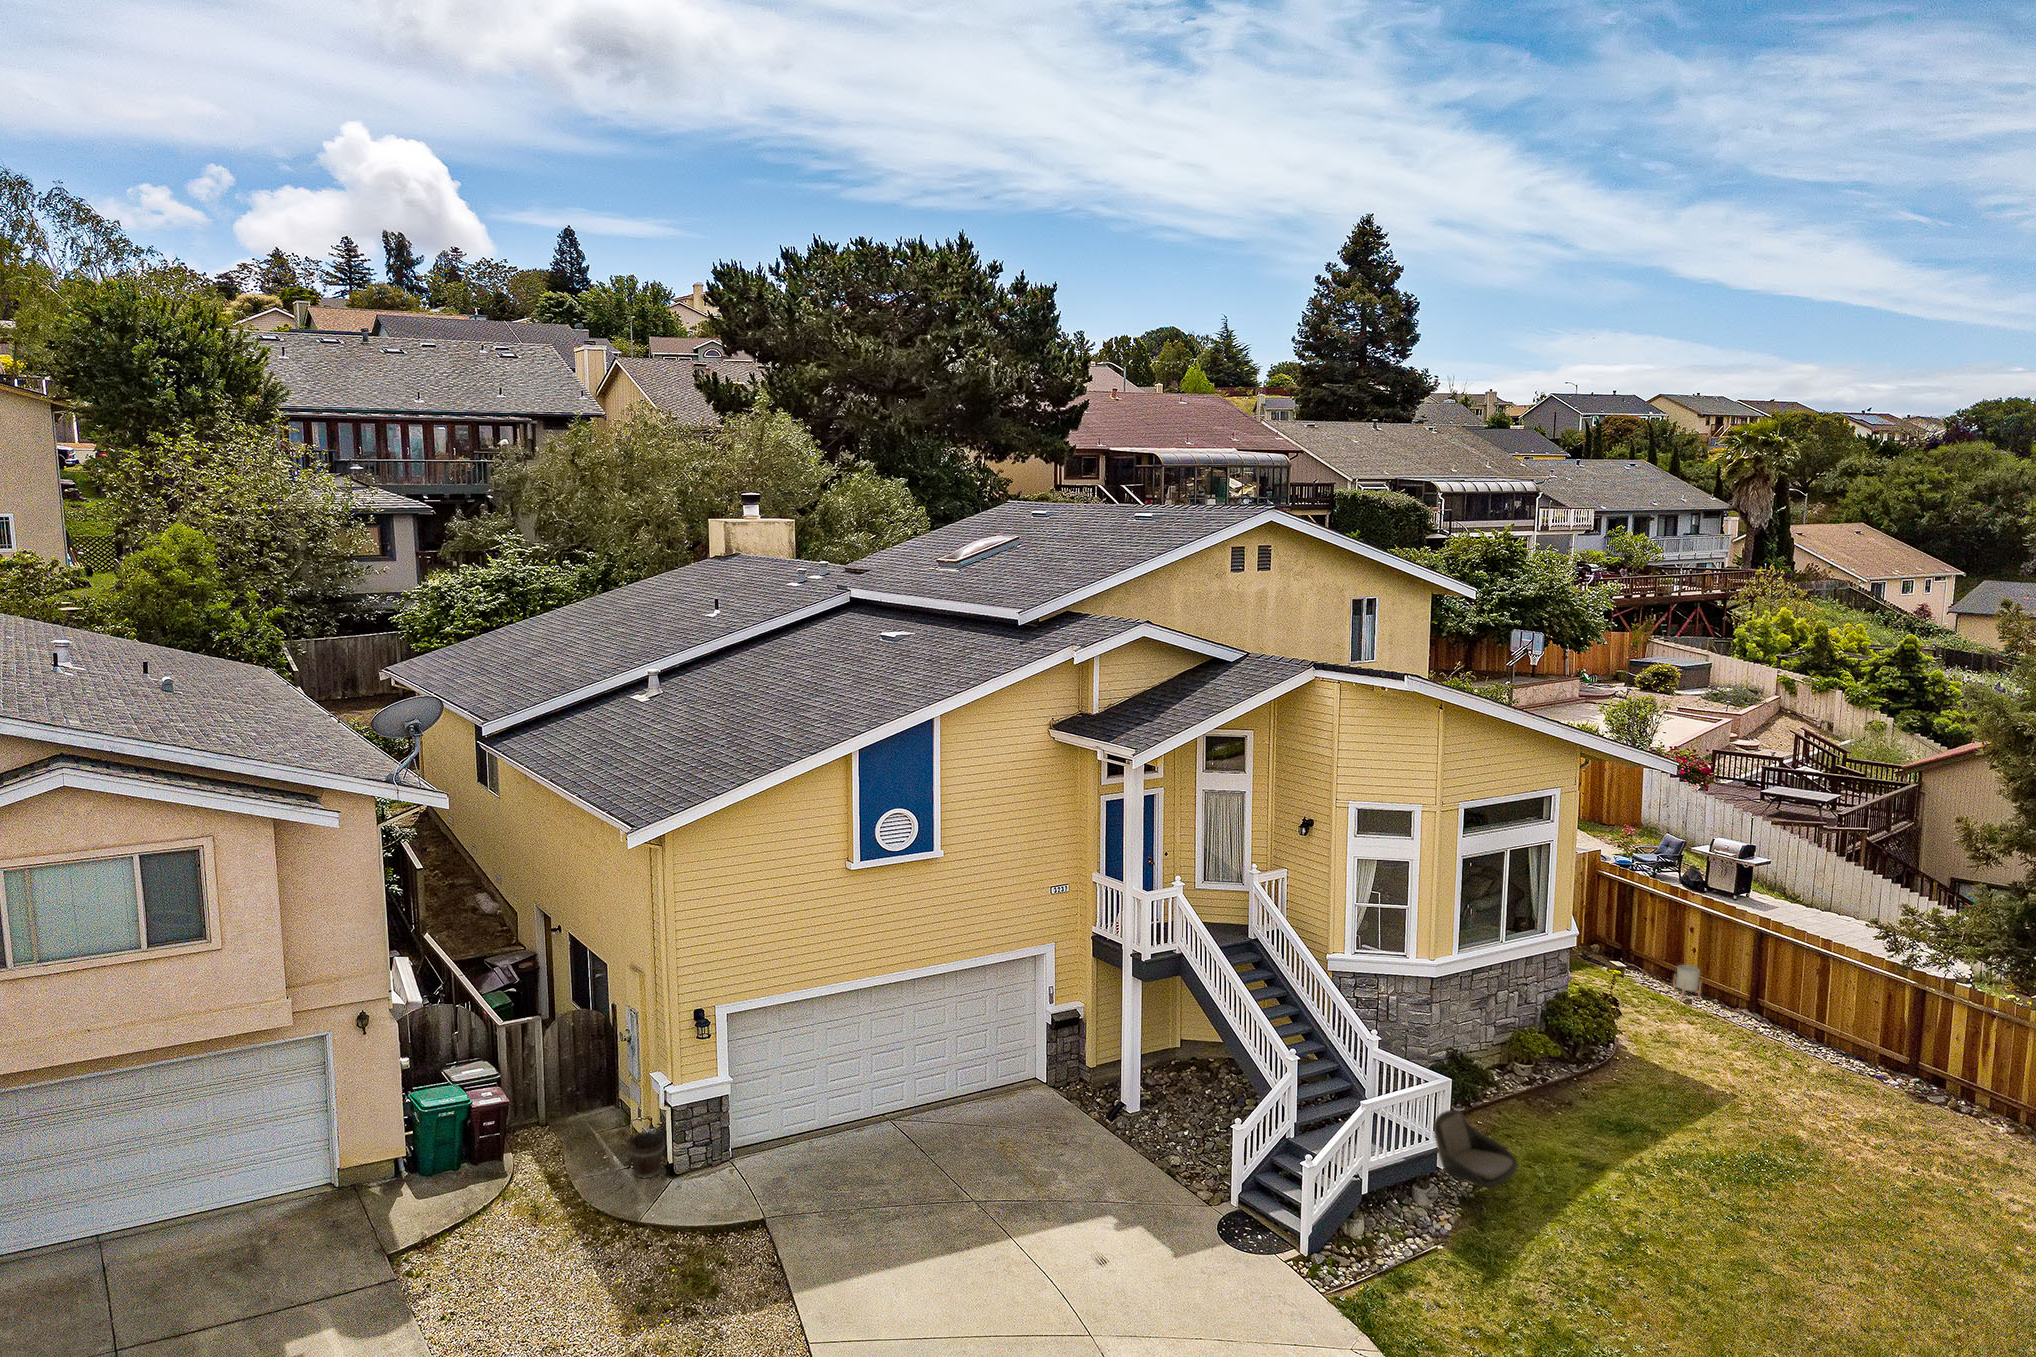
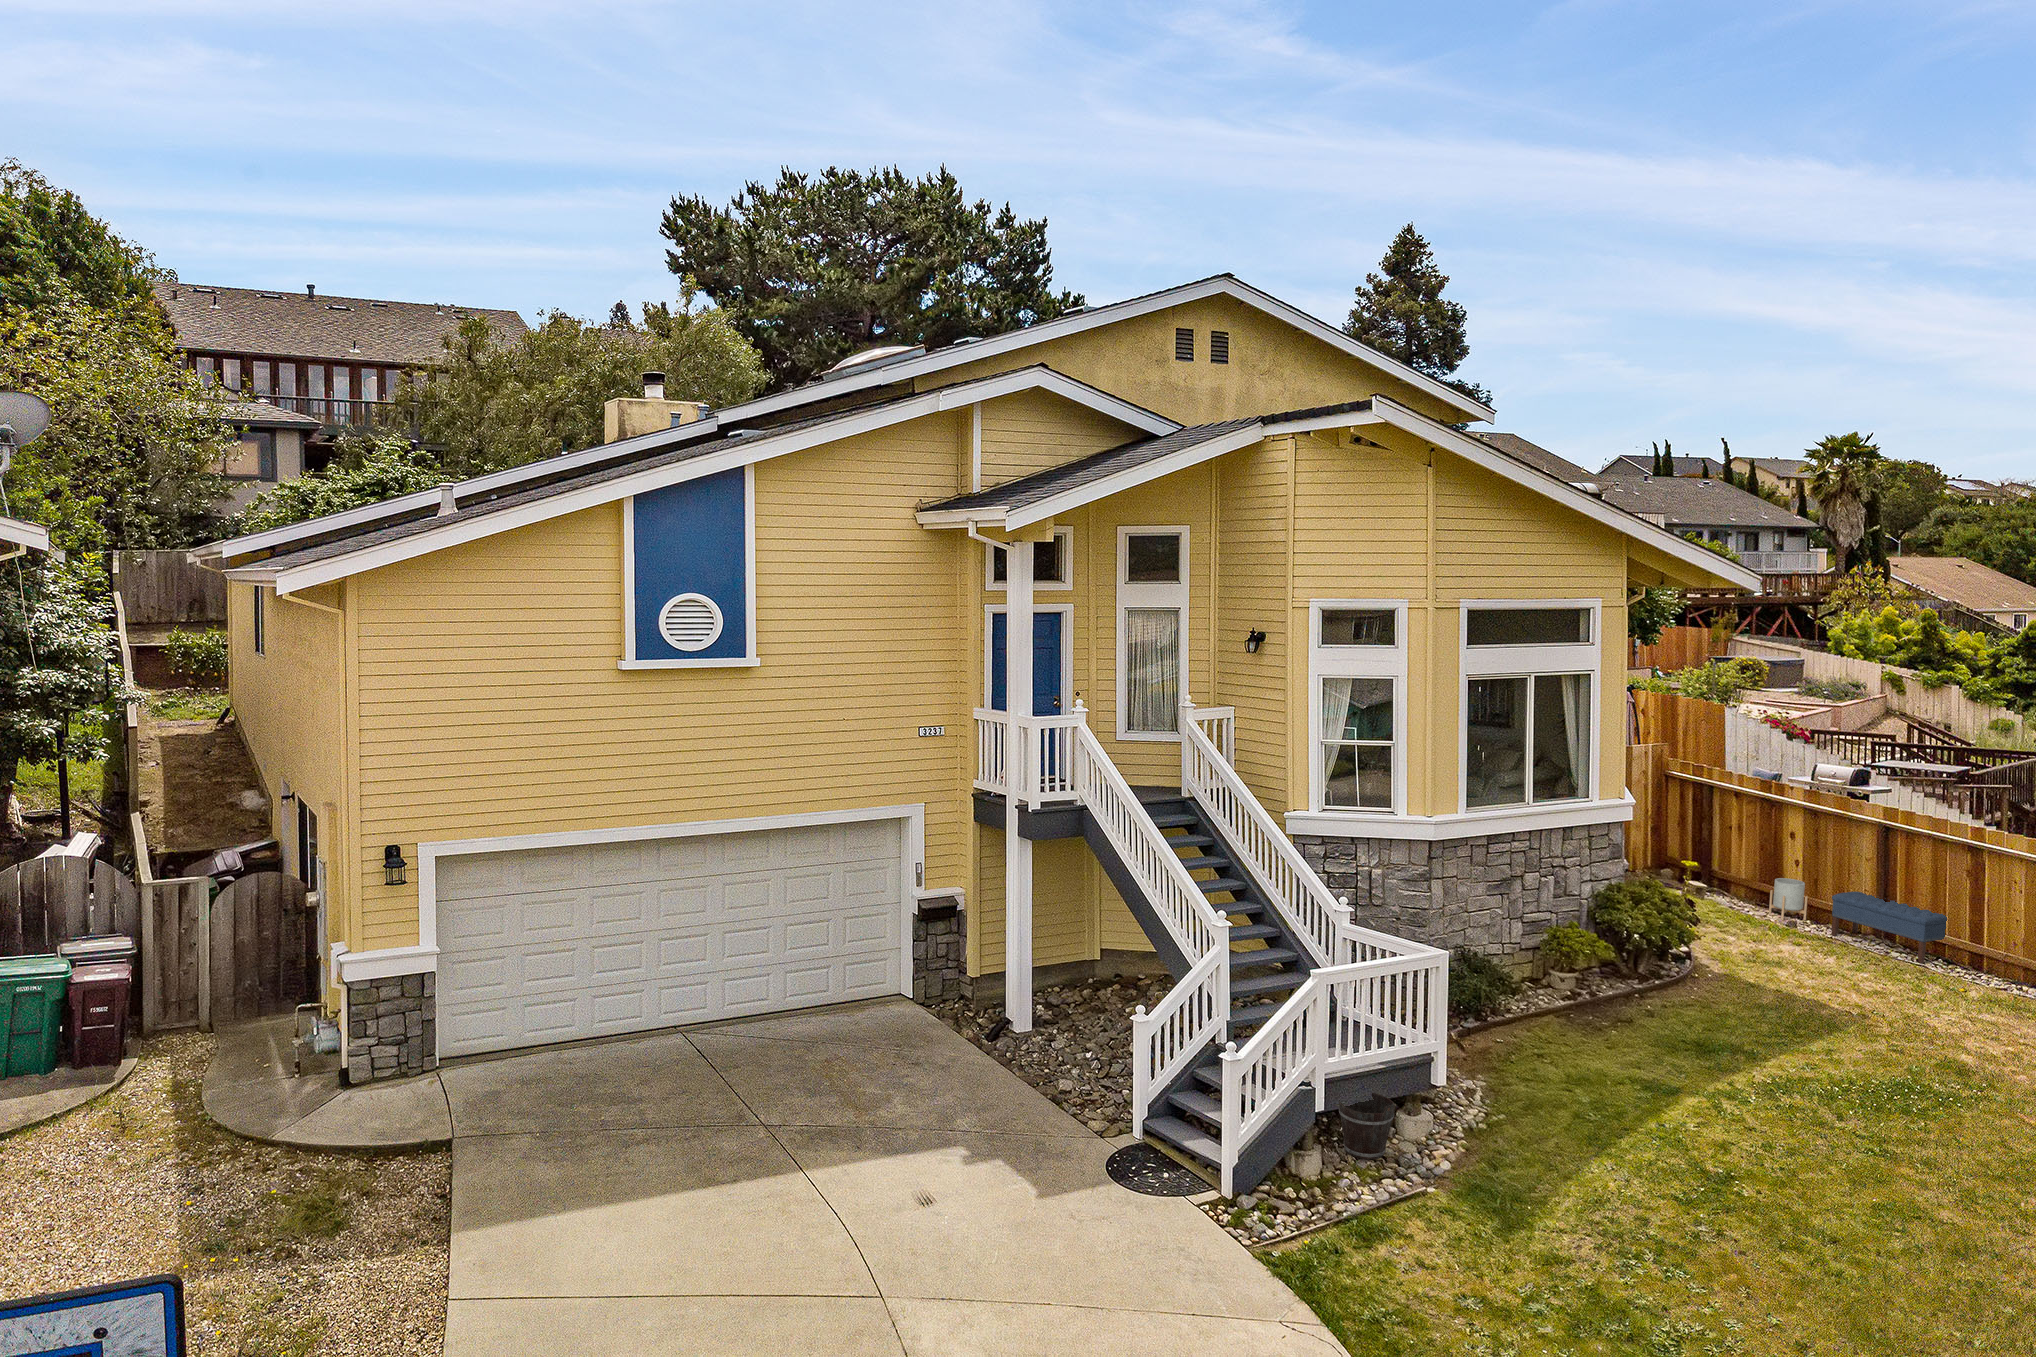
bench: none [1718,980,1805,1041] -> present [1831,892,1947,963]
lounge chair: present [1427,1110,1518,1221] -> none [1417,1003,1550,1156]
bucket: present [628,1129,665,1178] -> present [1338,1093,1395,1159]

